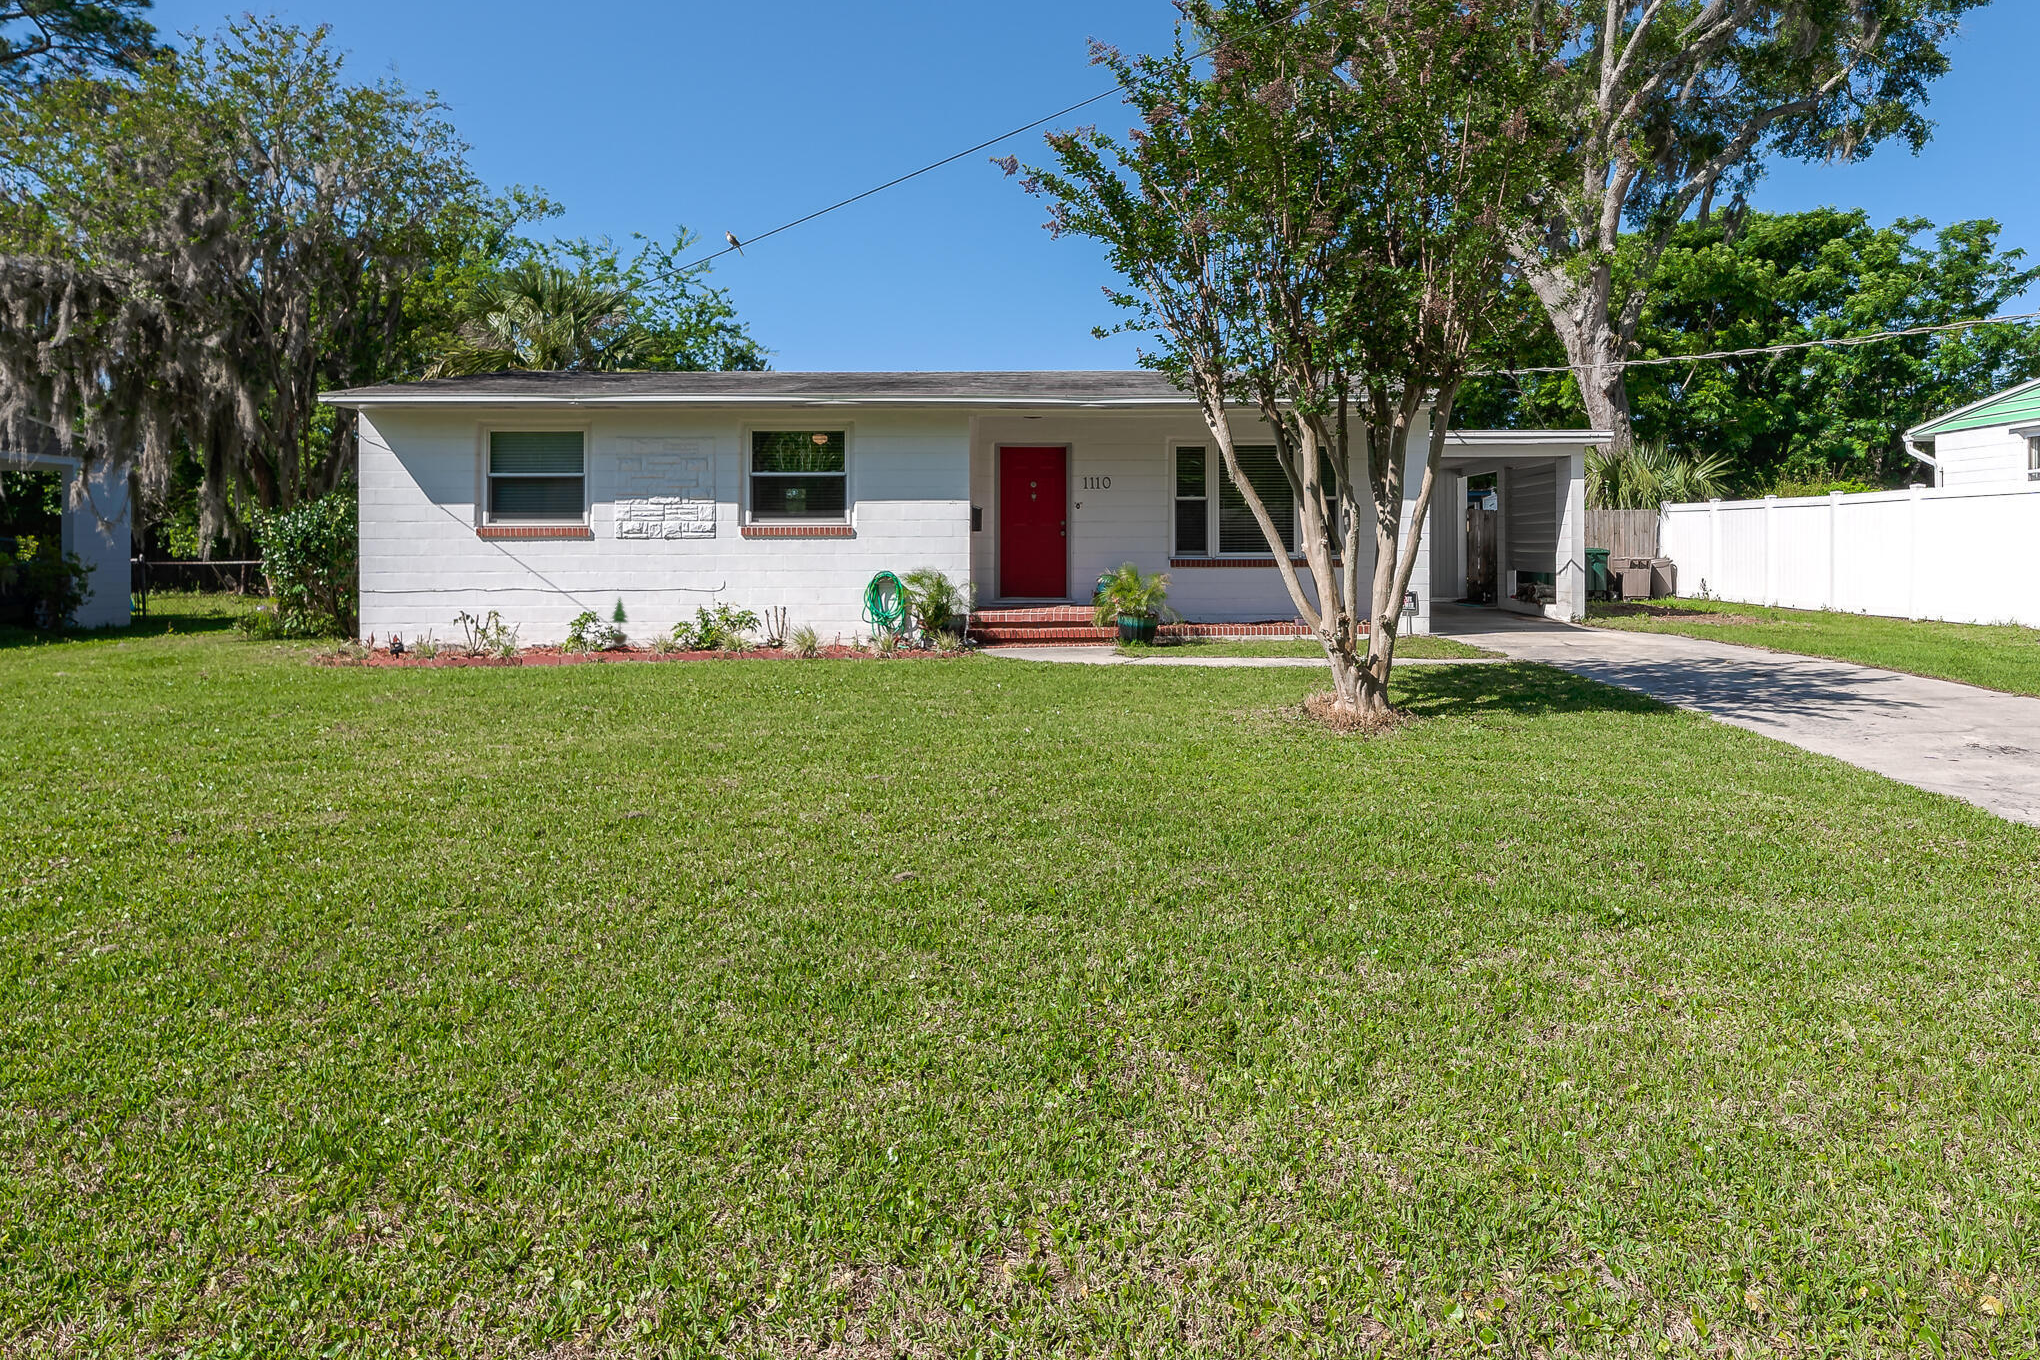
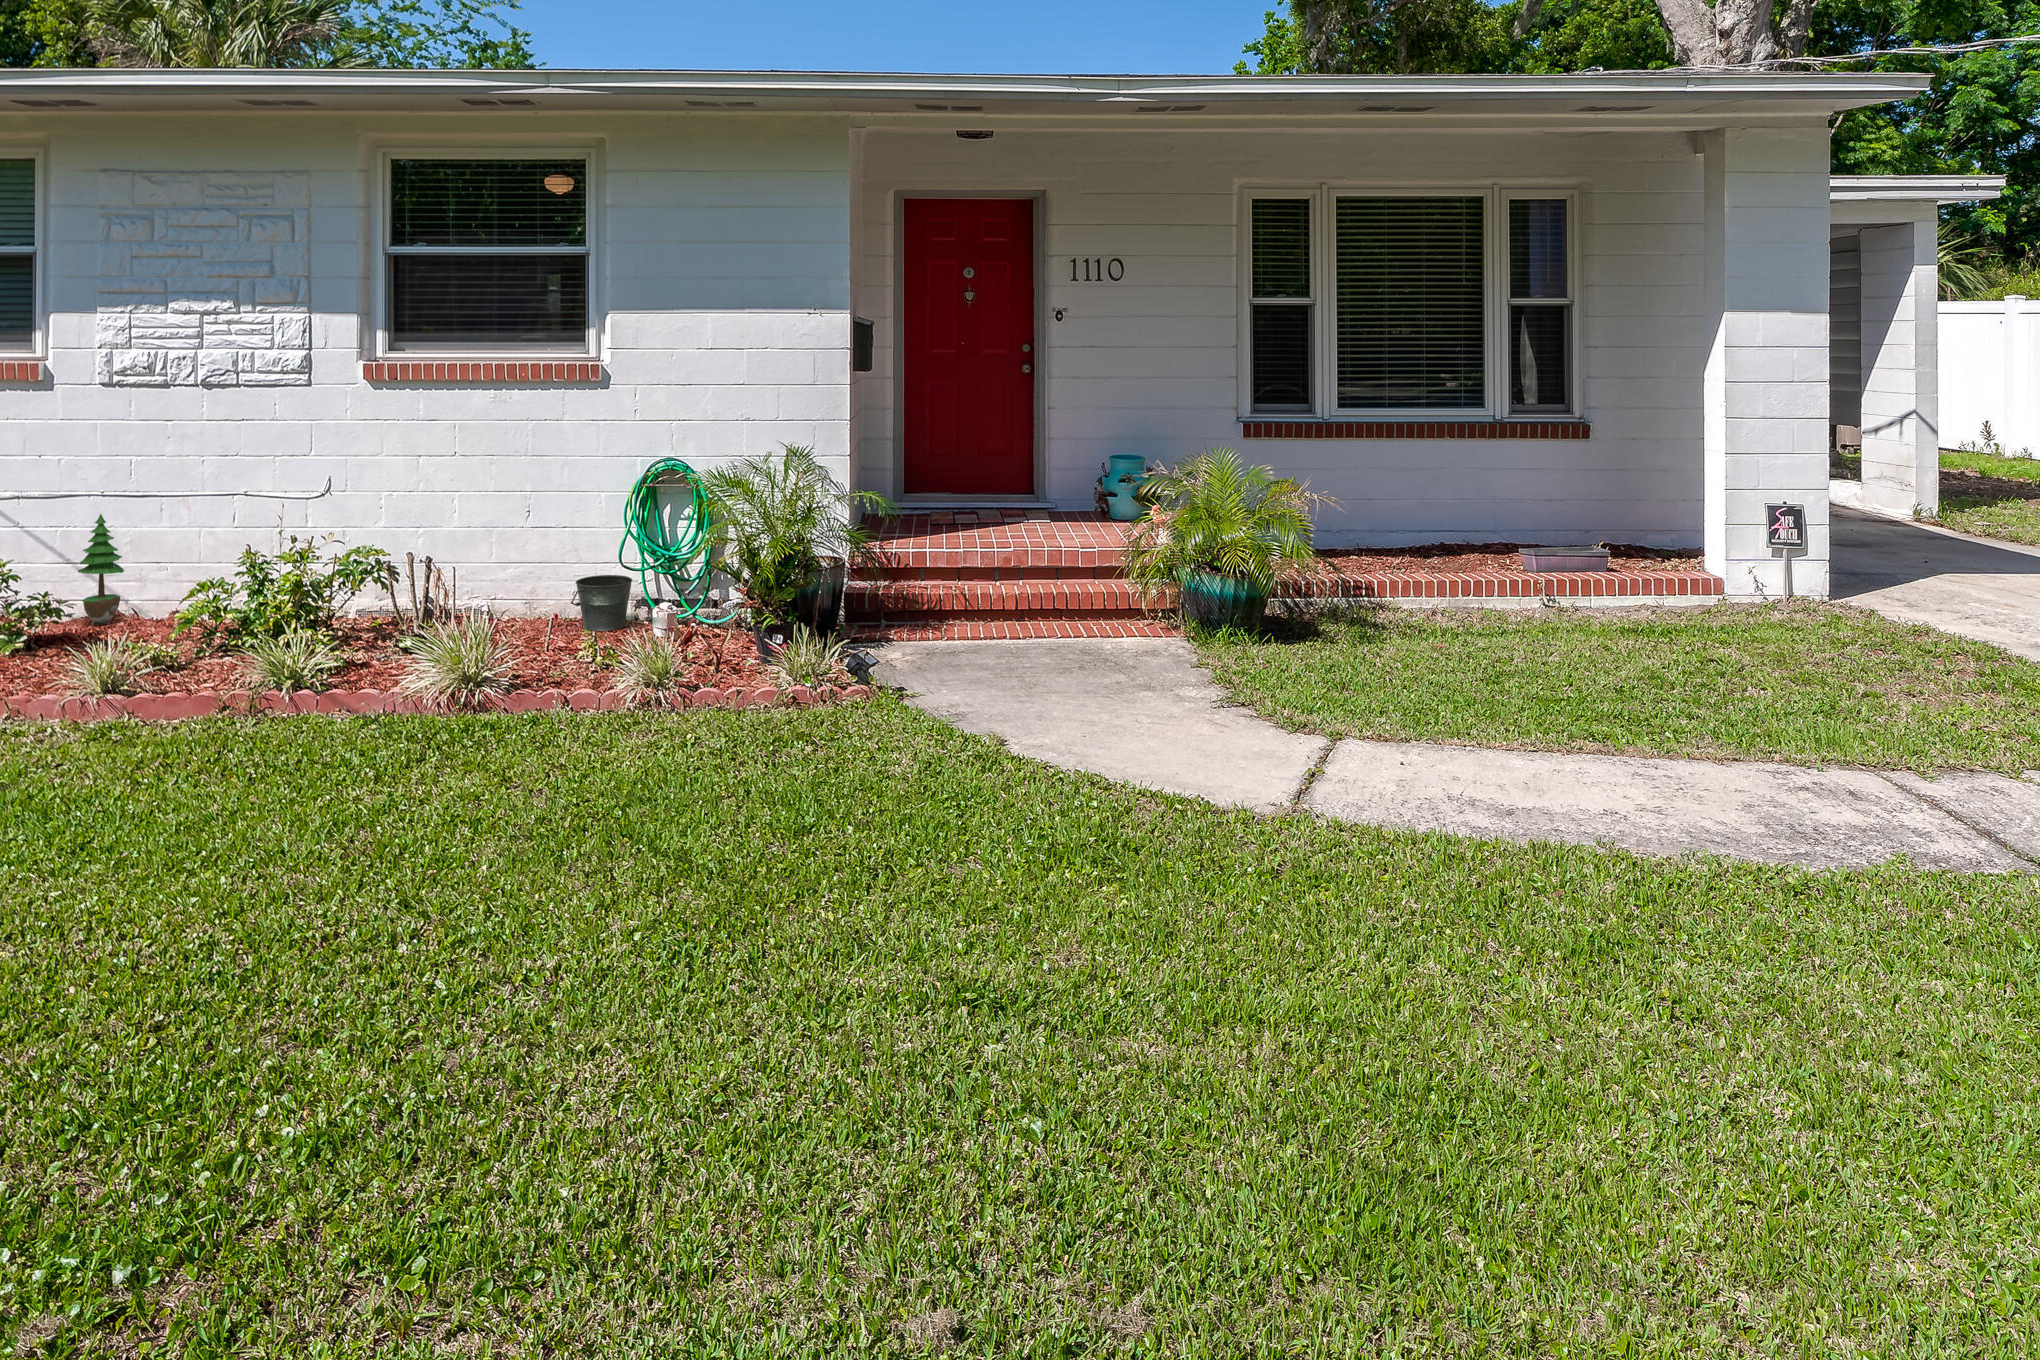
bucket: none [838,627,867,650] -> present [571,575,632,631]

